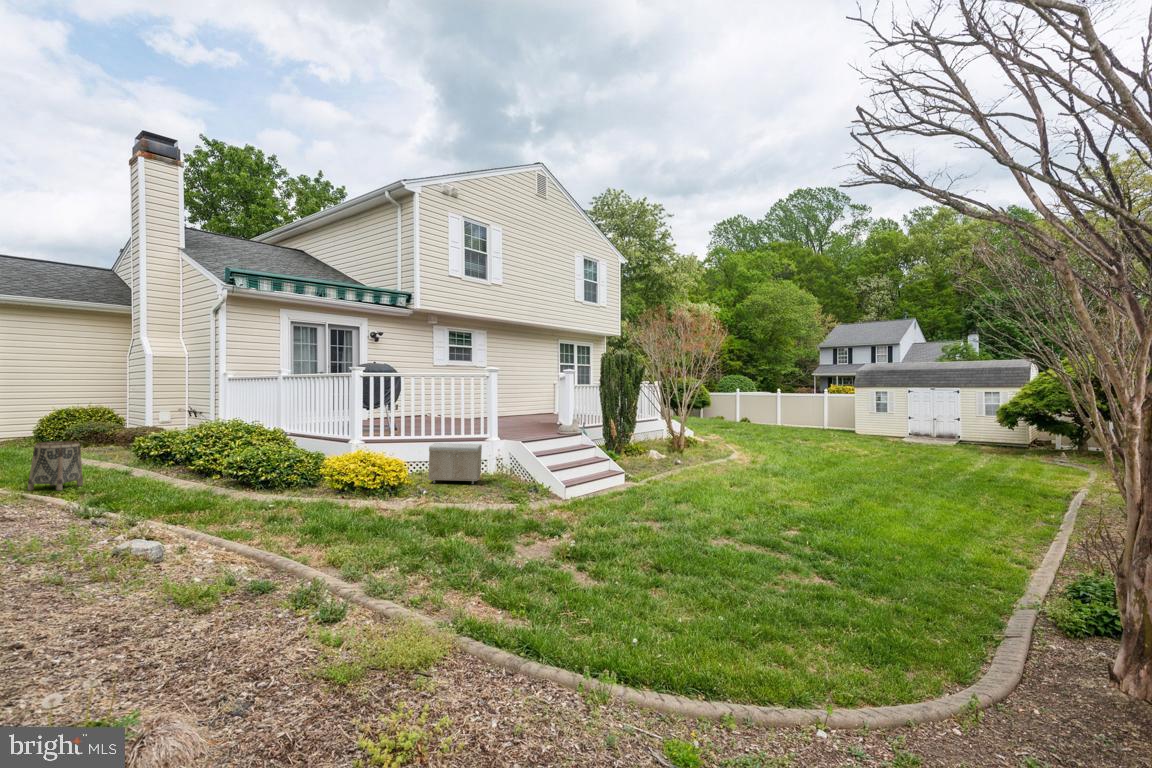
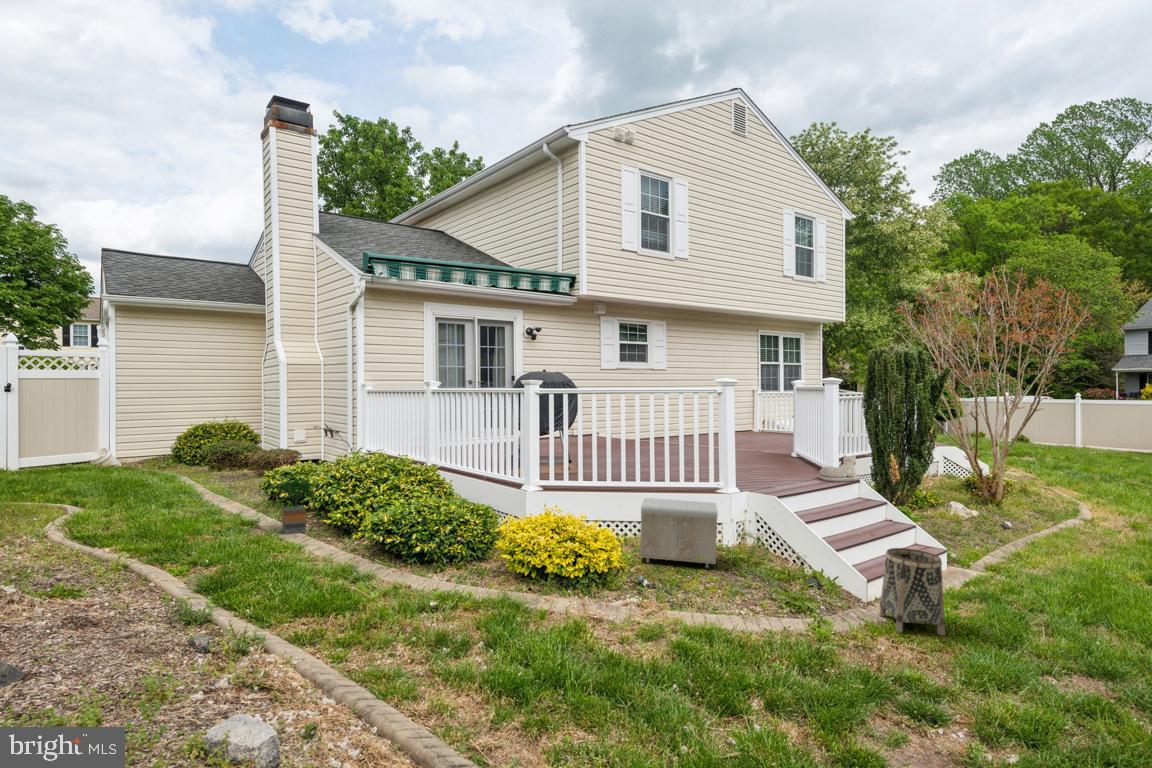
potted tree: none [148,438,182,478] -> present [278,480,315,534]
basket: present [28,441,83,490] -> present [879,548,945,636]

